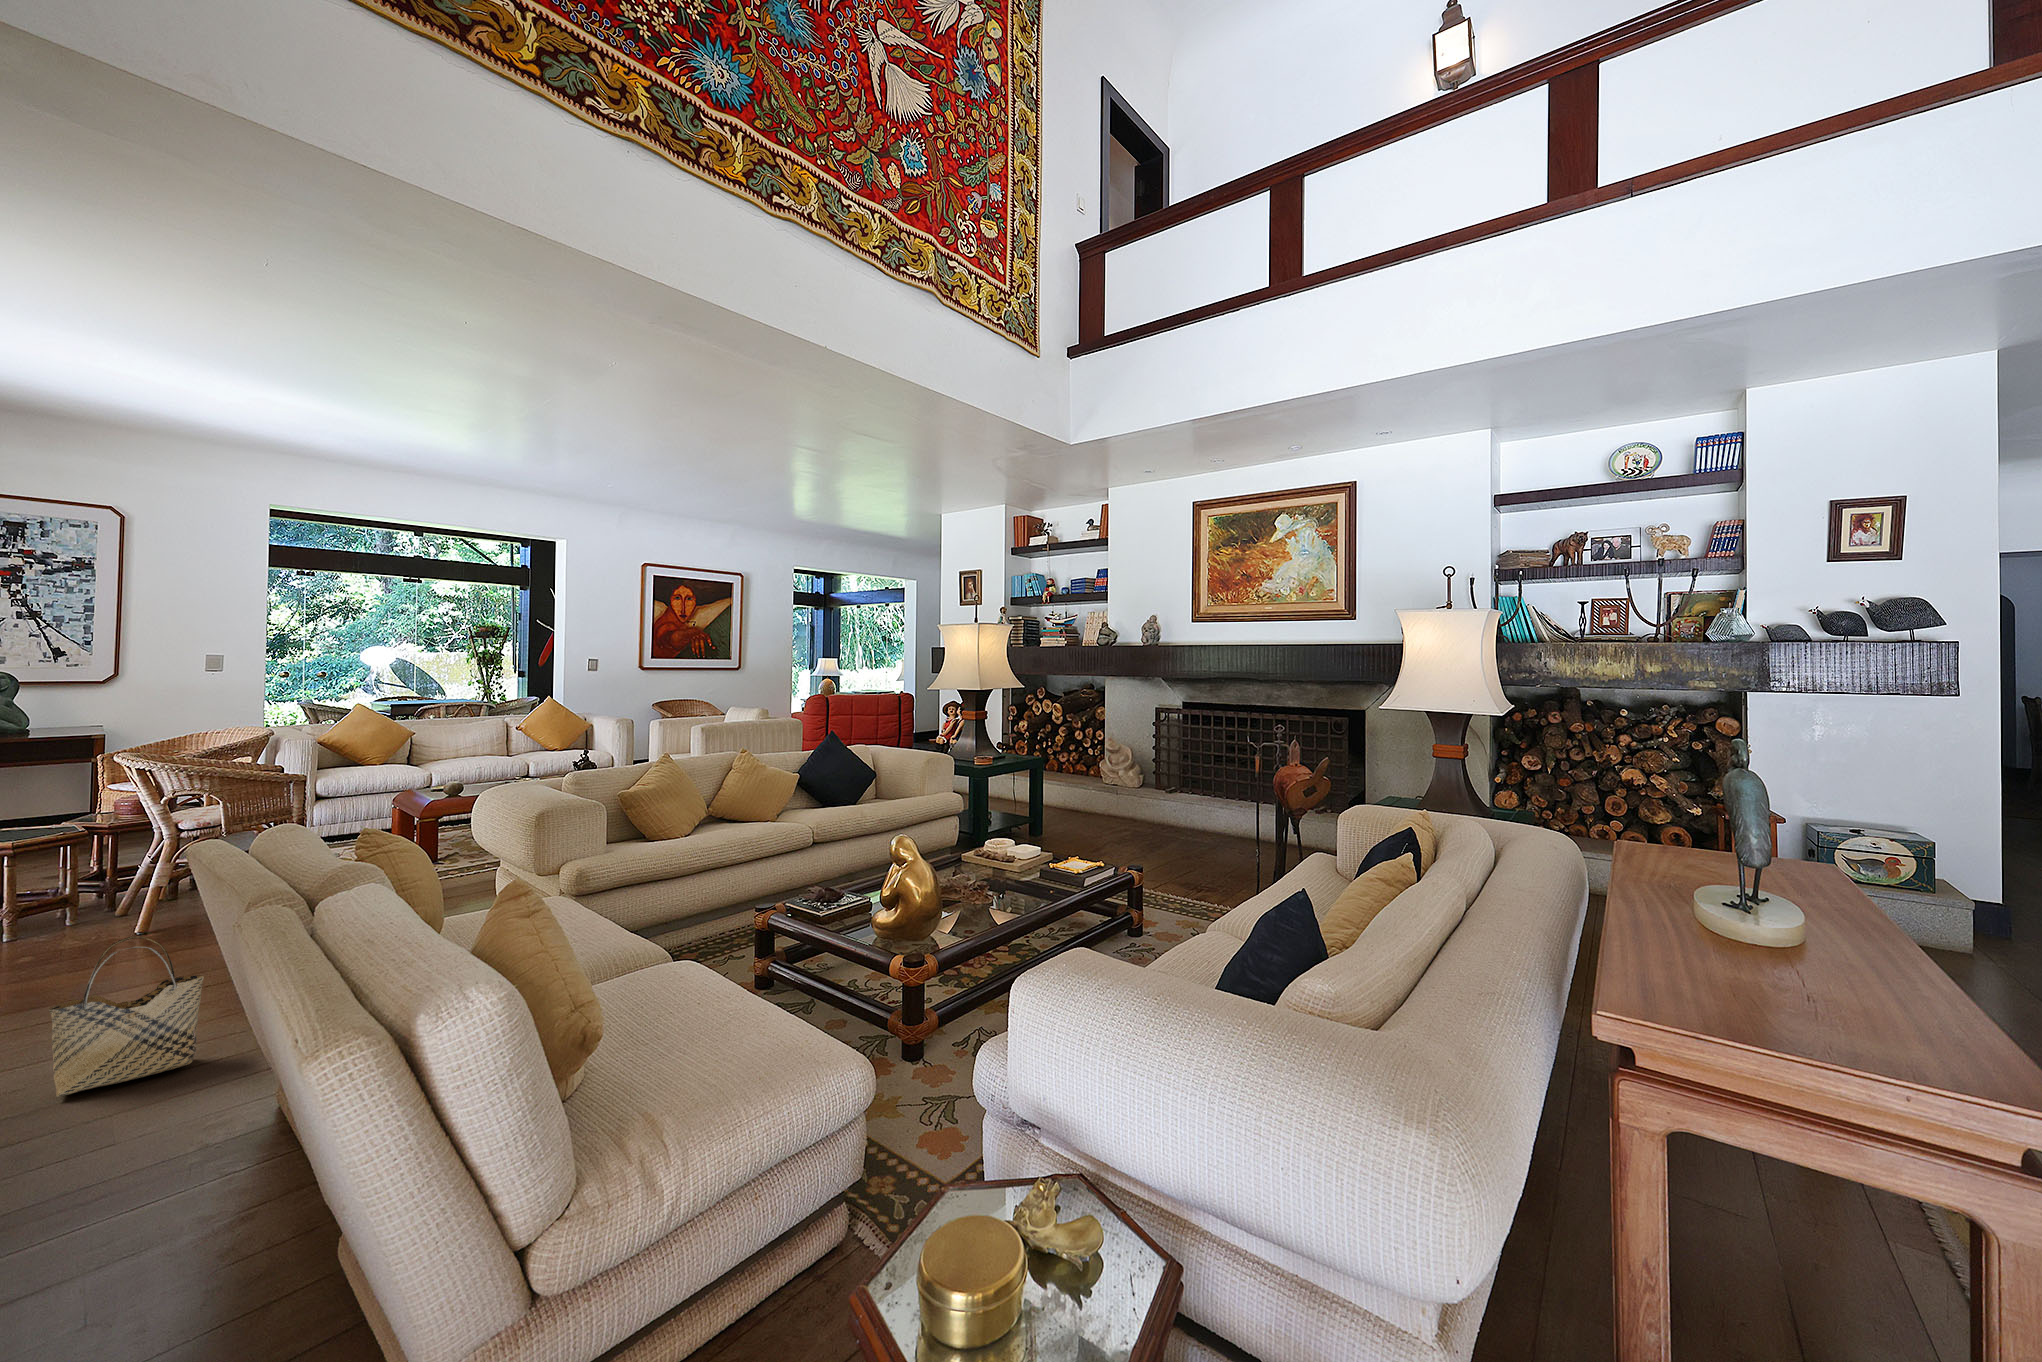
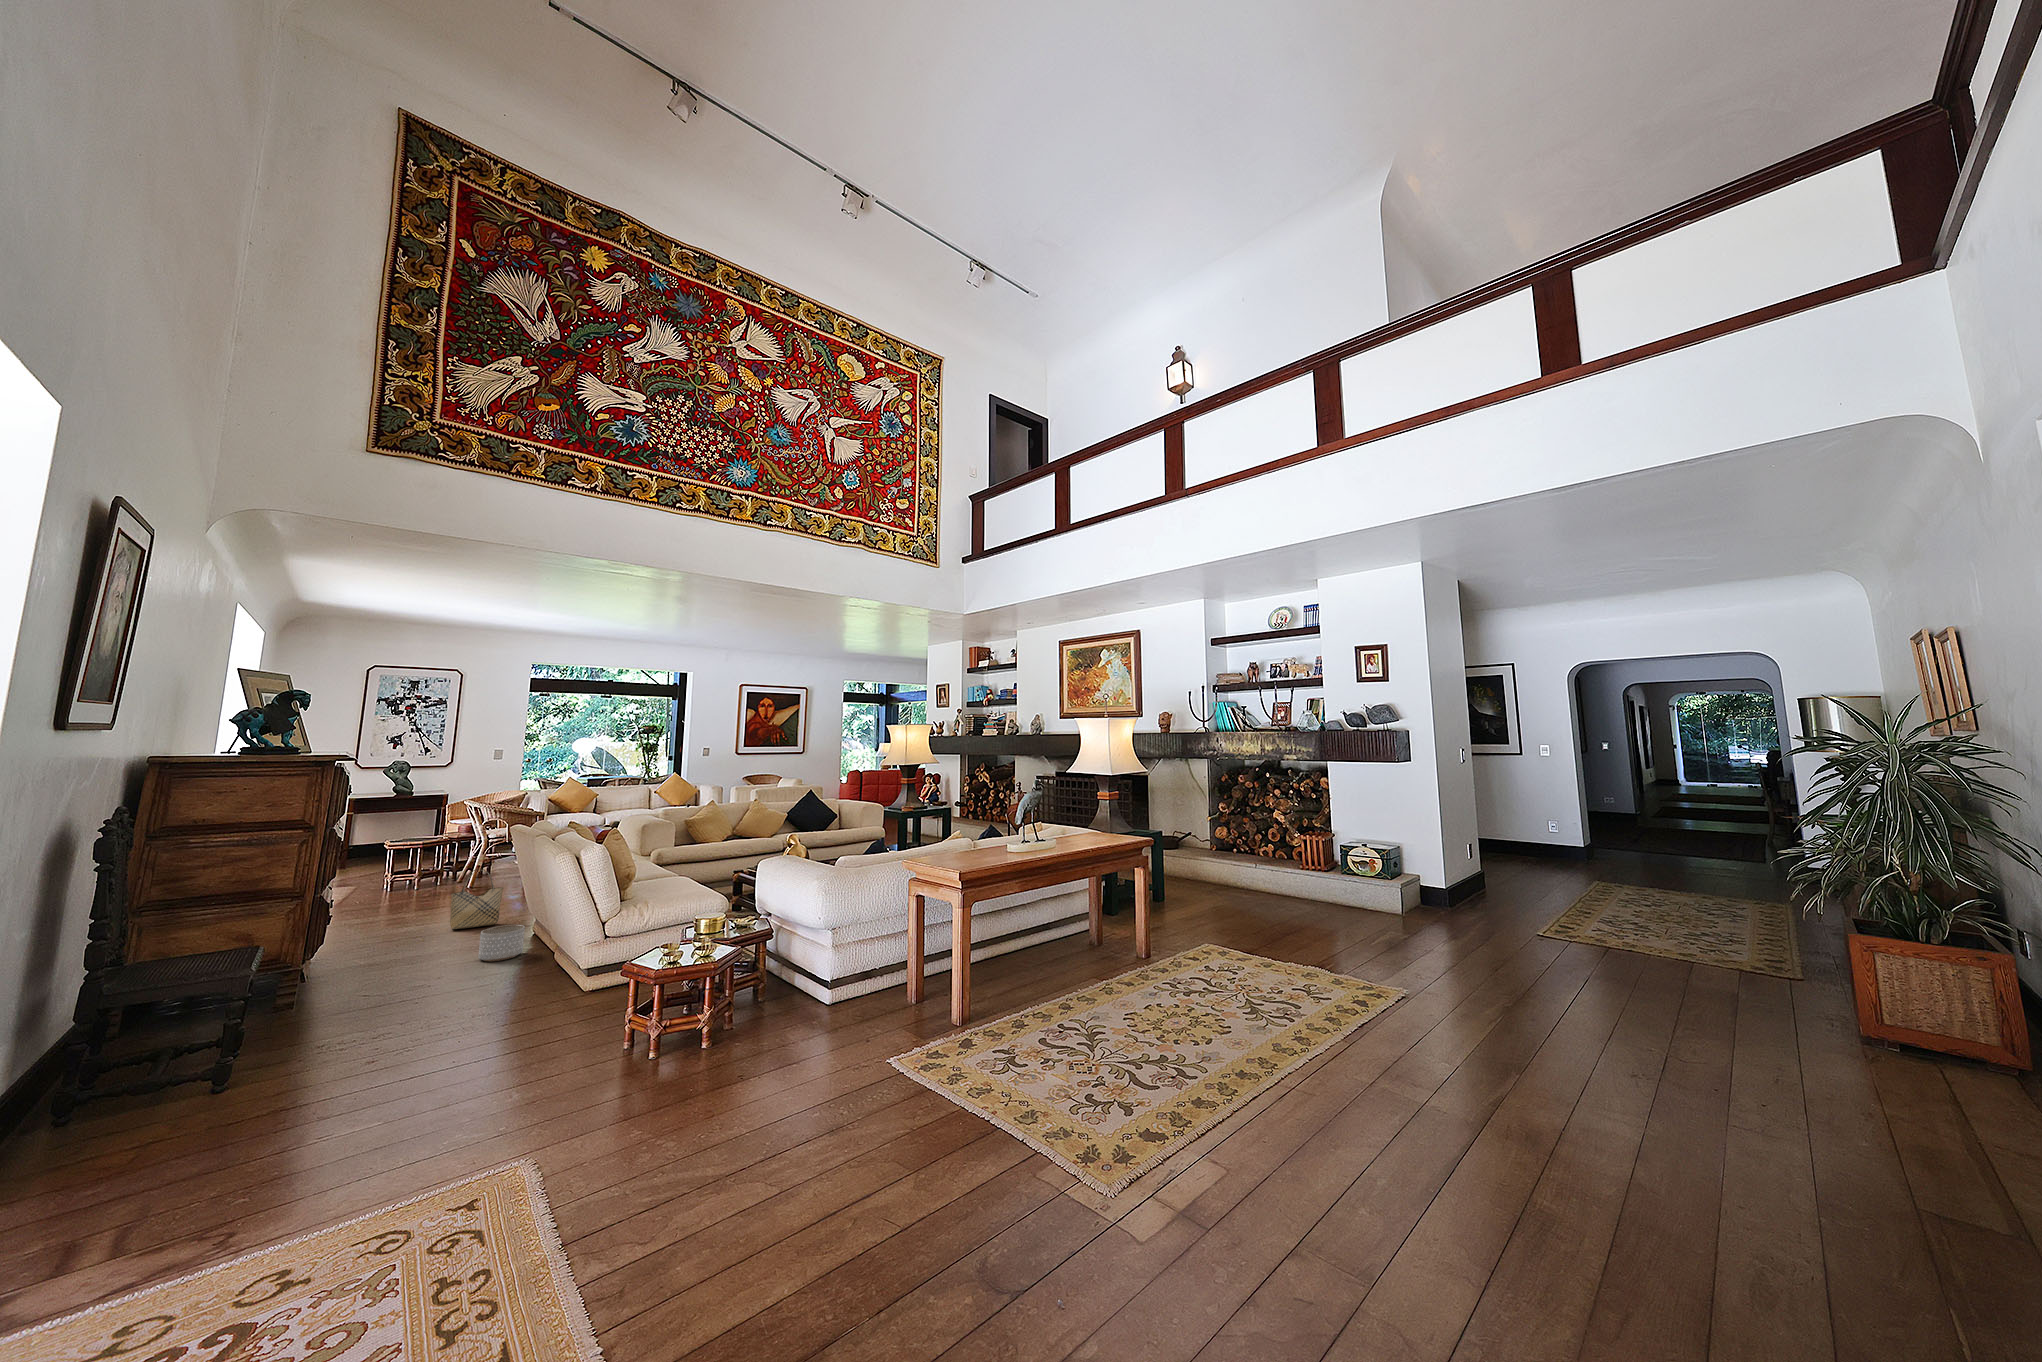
planter: none [105,1123,254,1256] -> present [478,925,525,961]

